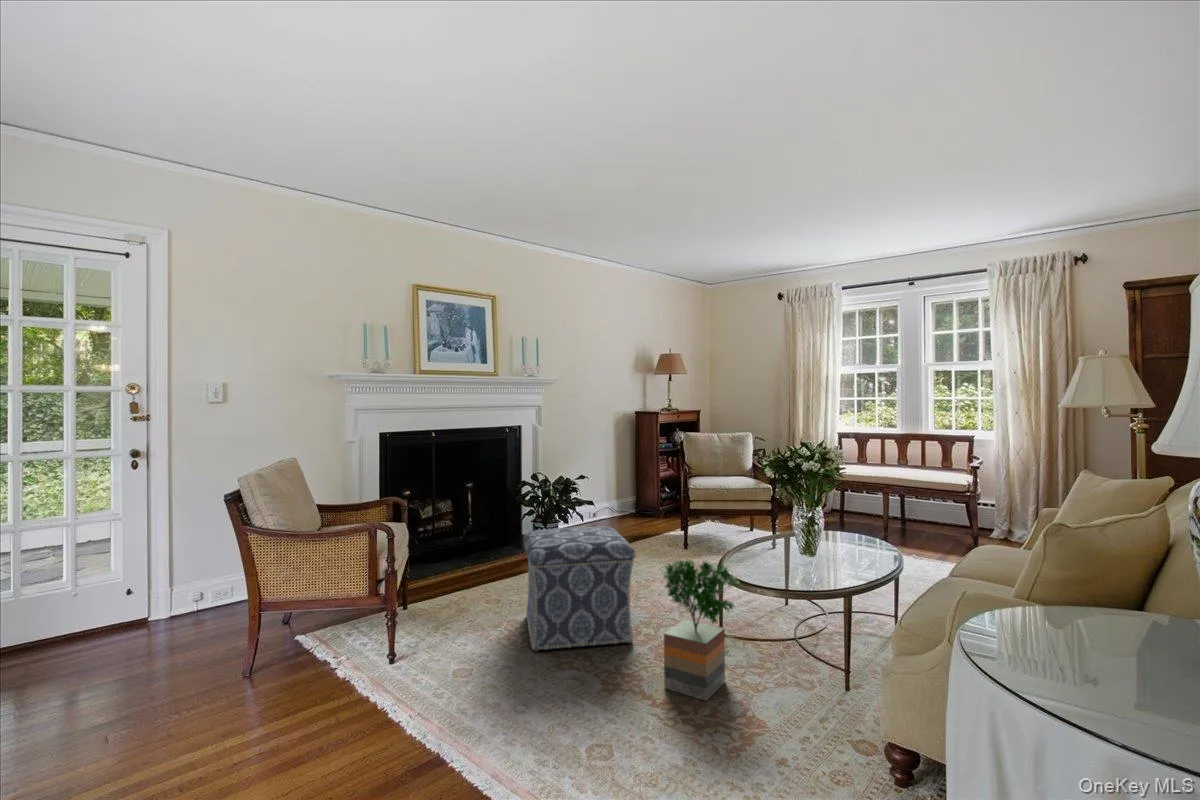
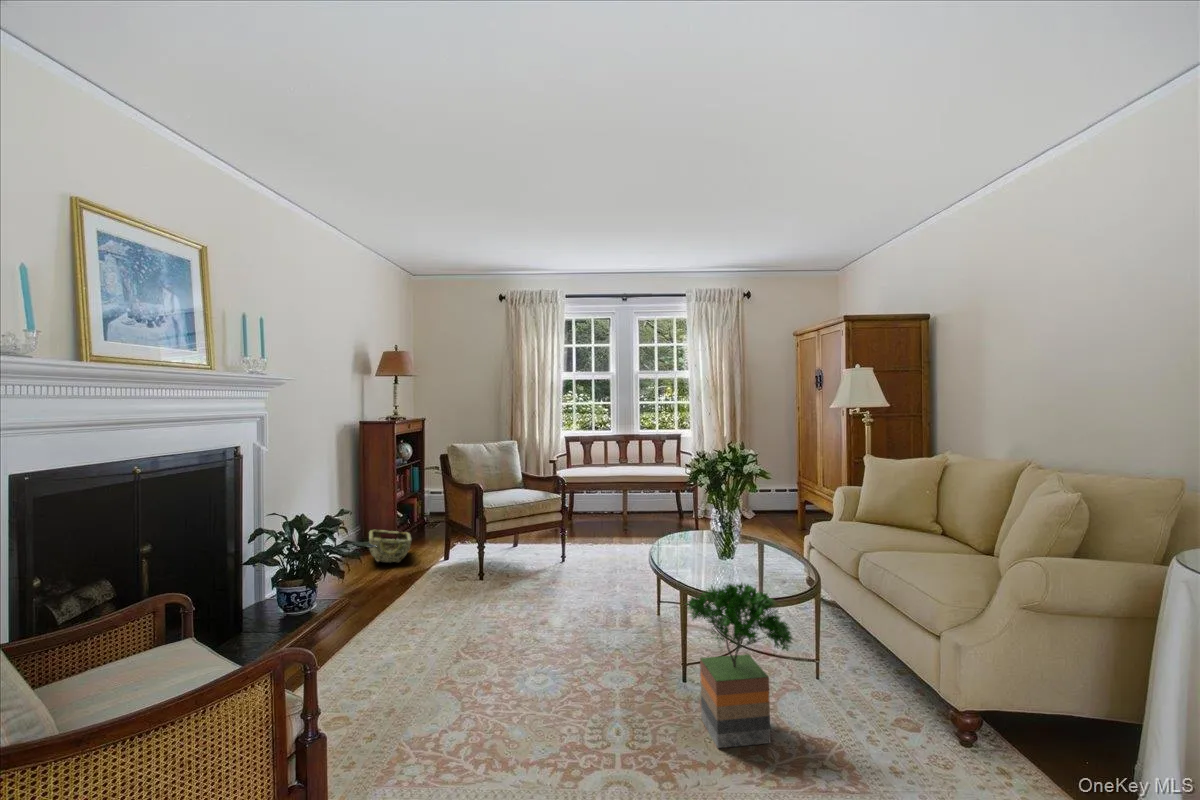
woven basket: none [624,496,664,524] -> present [369,530,411,562]
ottoman: present [524,527,635,651] -> none [421,569,609,771]

